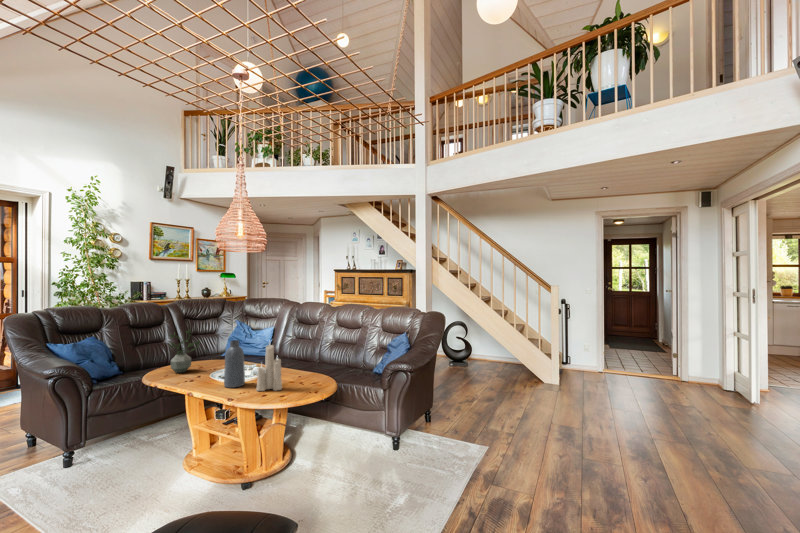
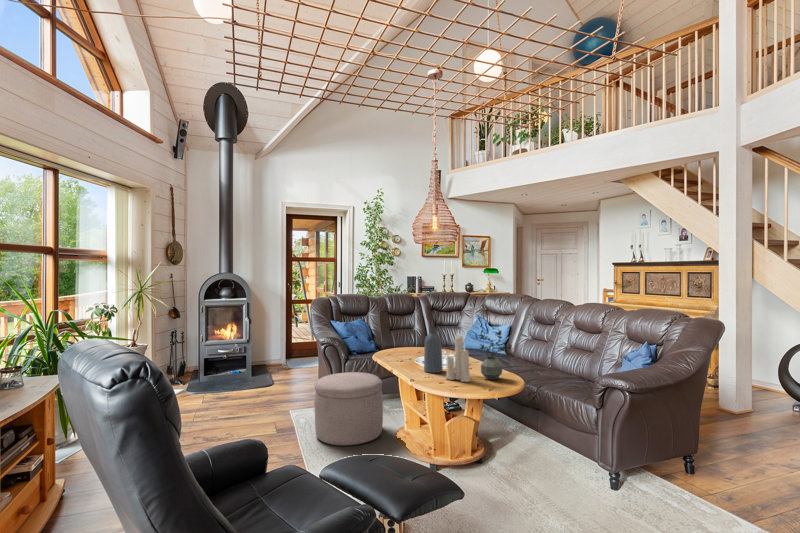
potted plant: present [170,329,200,373] -> present [479,330,511,380]
ottoman: none [55,402,159,505] -> present [314,372,383,446]

